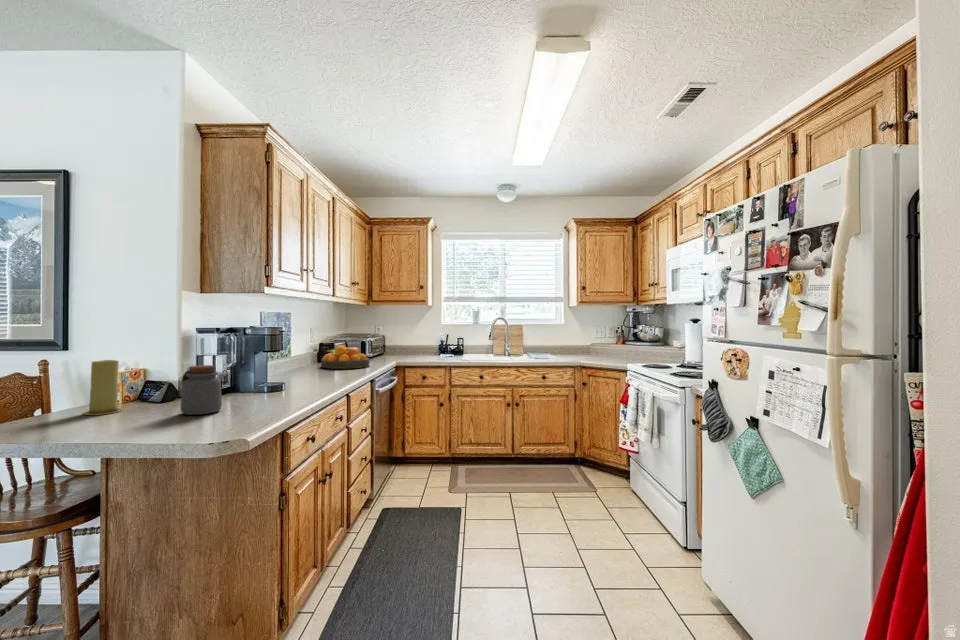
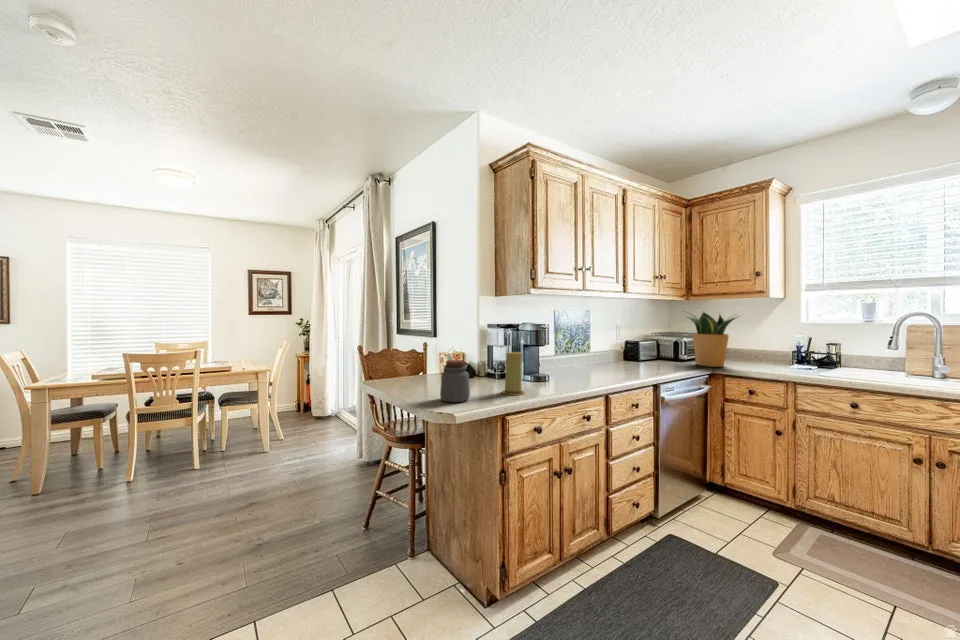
potted plant: none [371,314,415,361] -> present [688,312,737,367]
fruit bowl: present [321,345,369,369] -> none [616,345,670,372]
candle: present [83,360,122,415] -> present [502,352,524,395]

